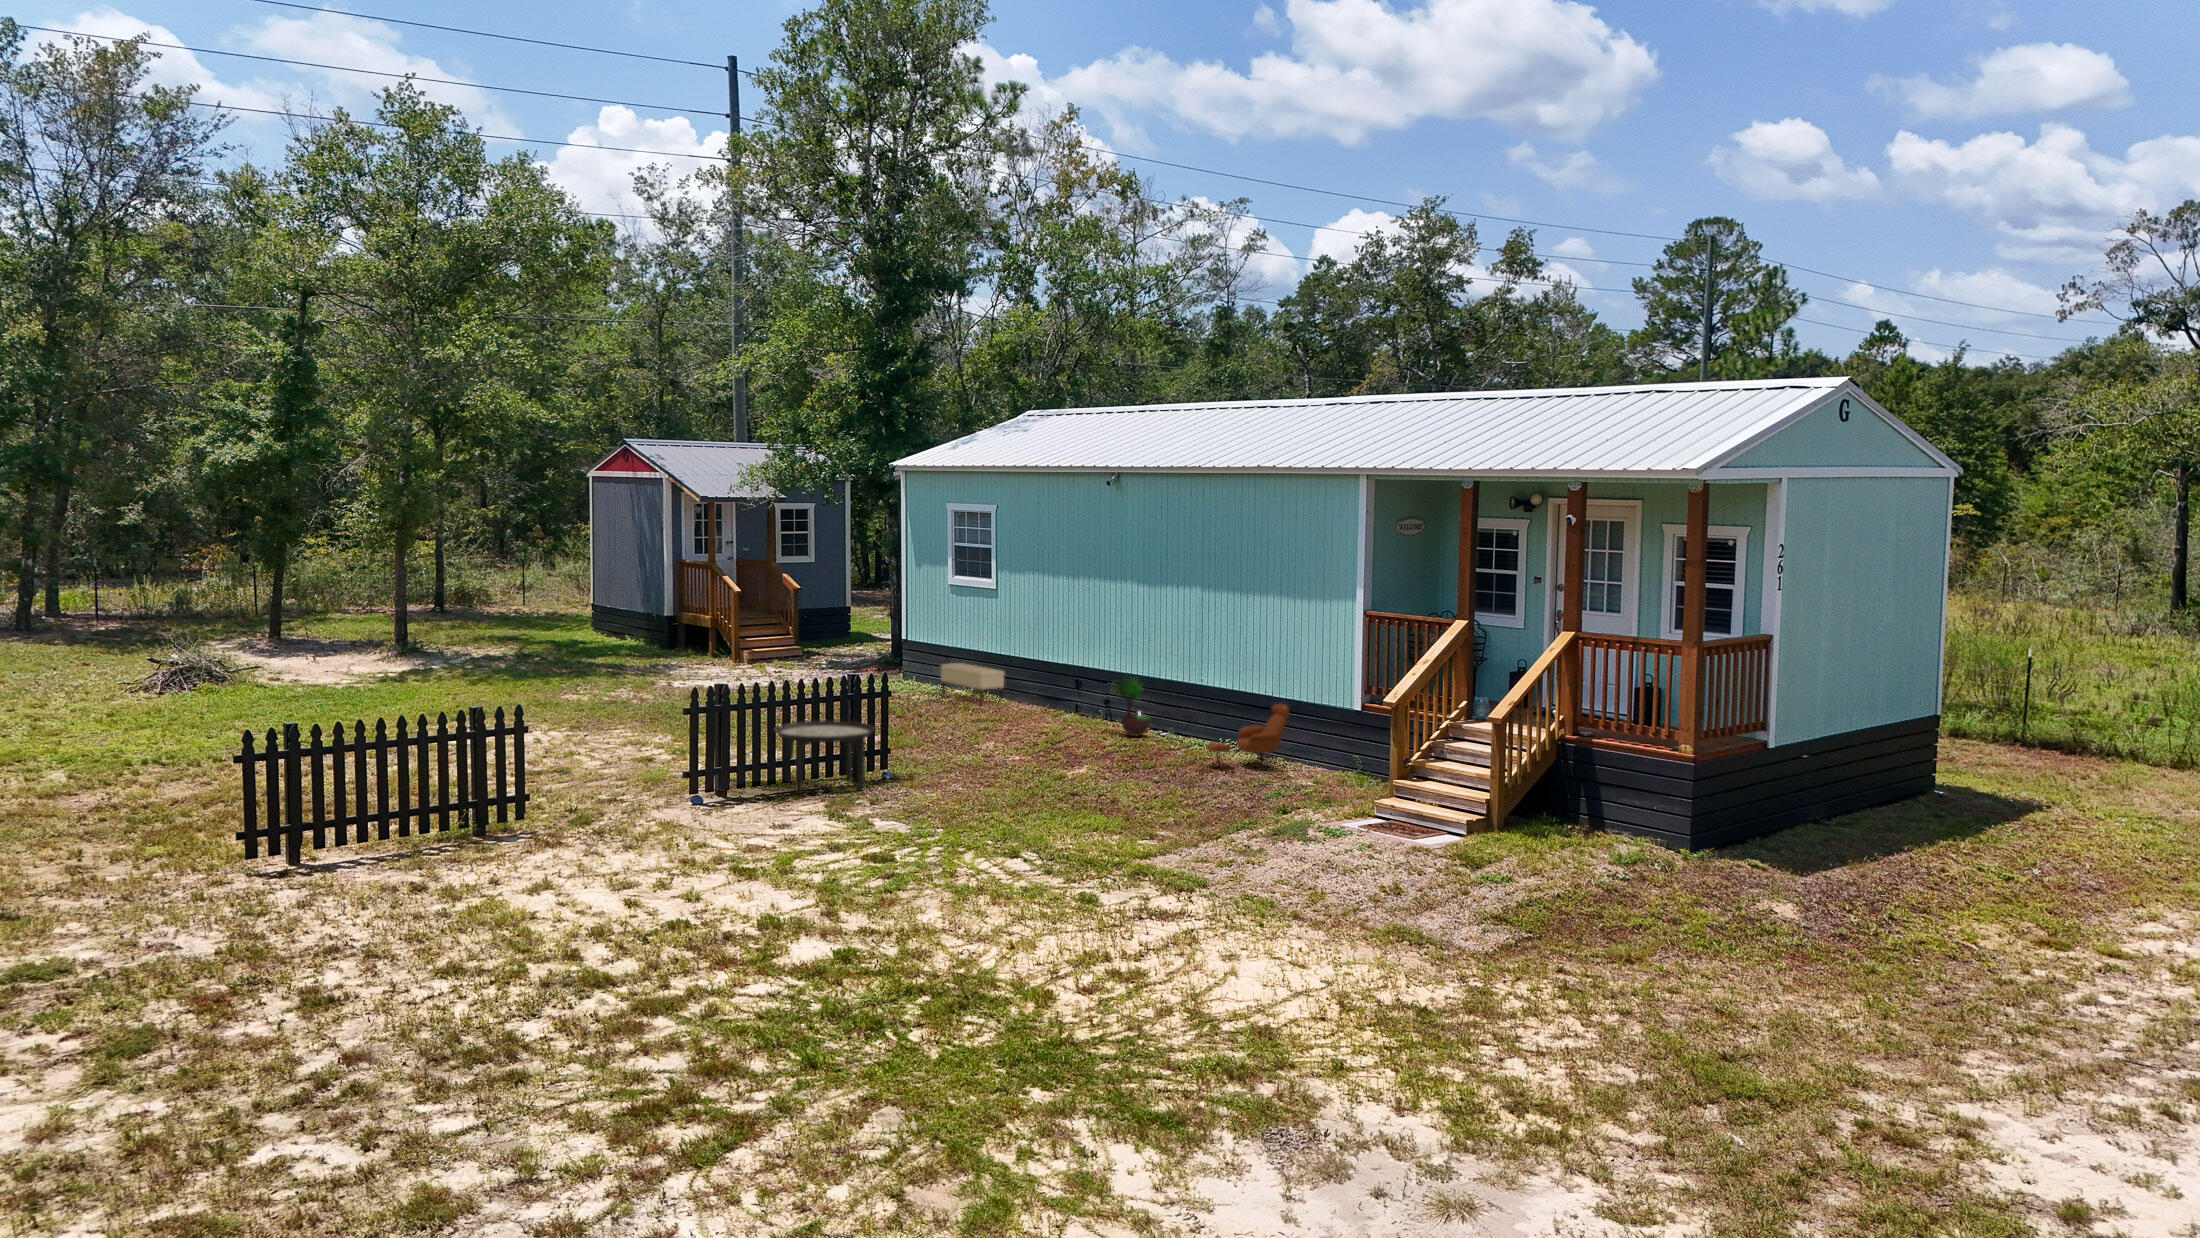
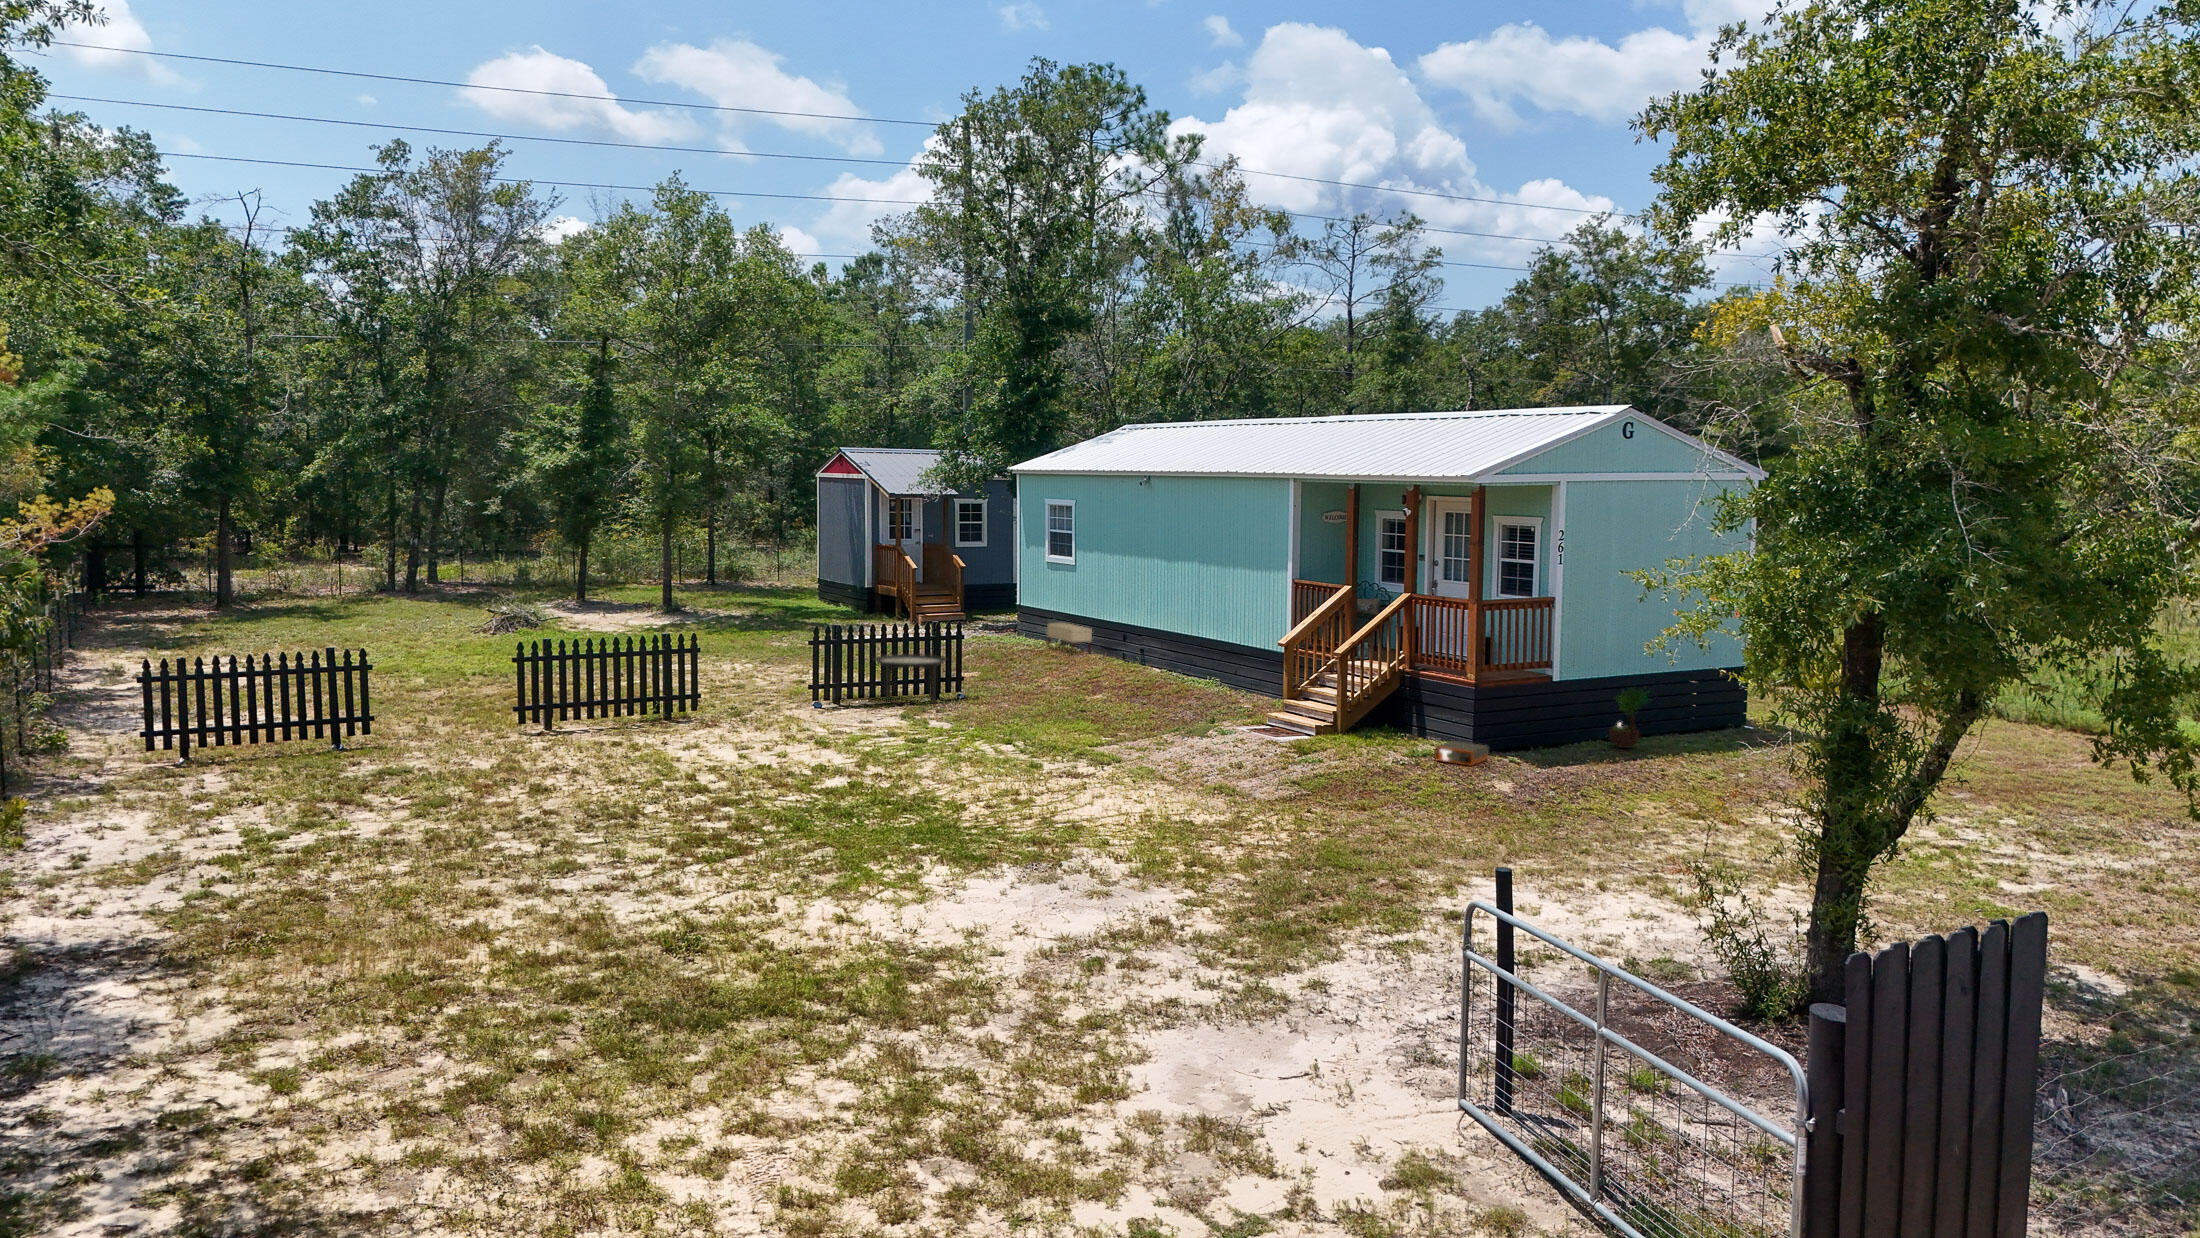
potted tree: present [1113,678,1150,737] -> present [1609,689,1648,748]
lounge chair: present [1206,704,1289,767] -> none [1199,651,1267,701]
storage box: none [1608,830,1670,867] -> present [1435,741,1489,766]

